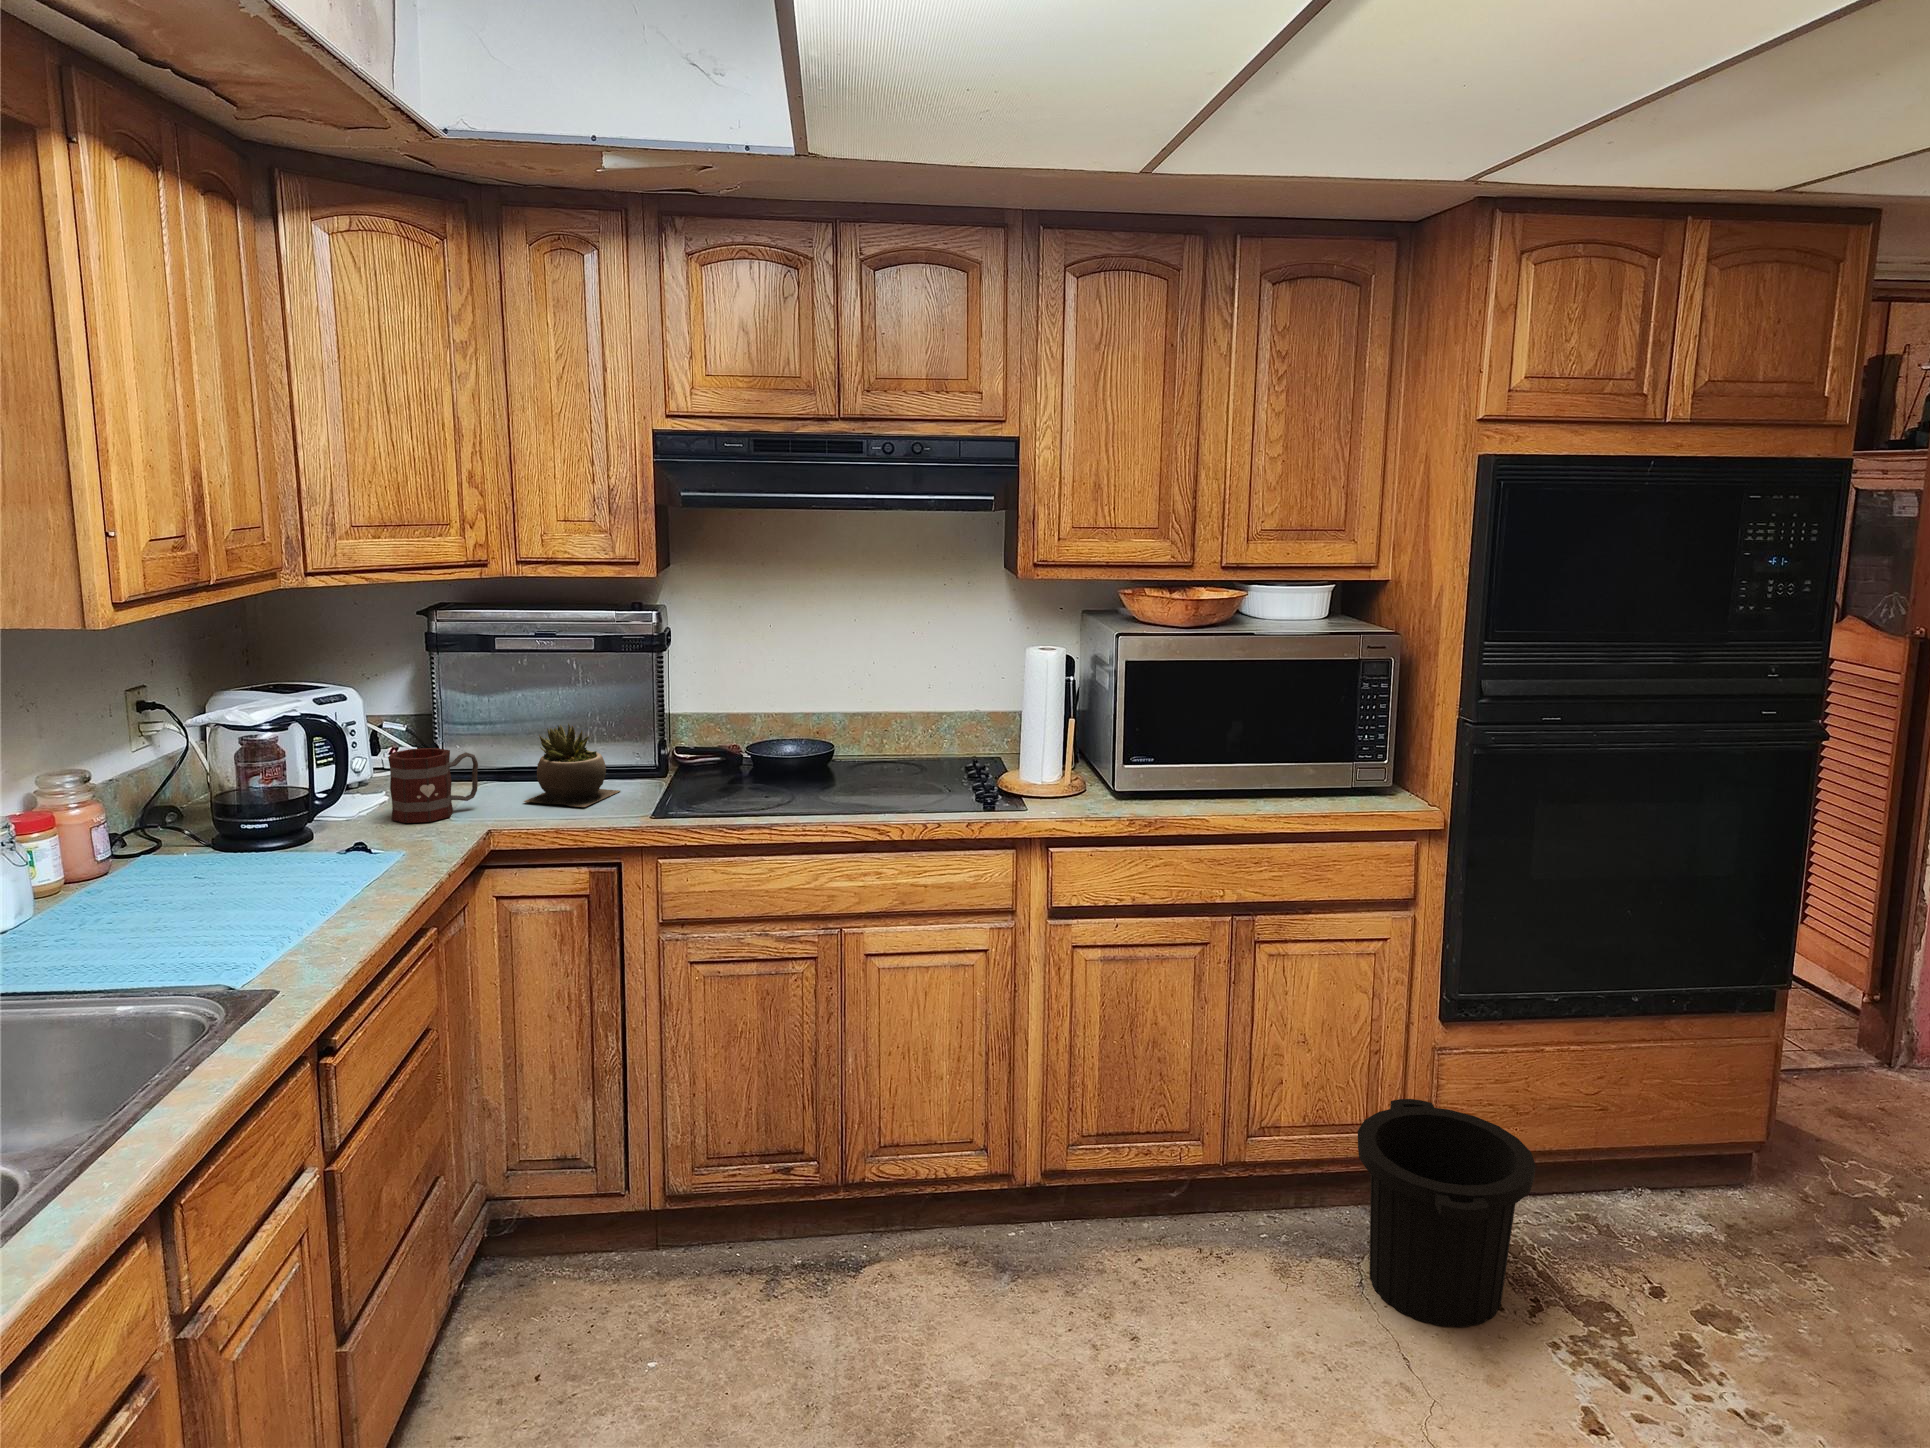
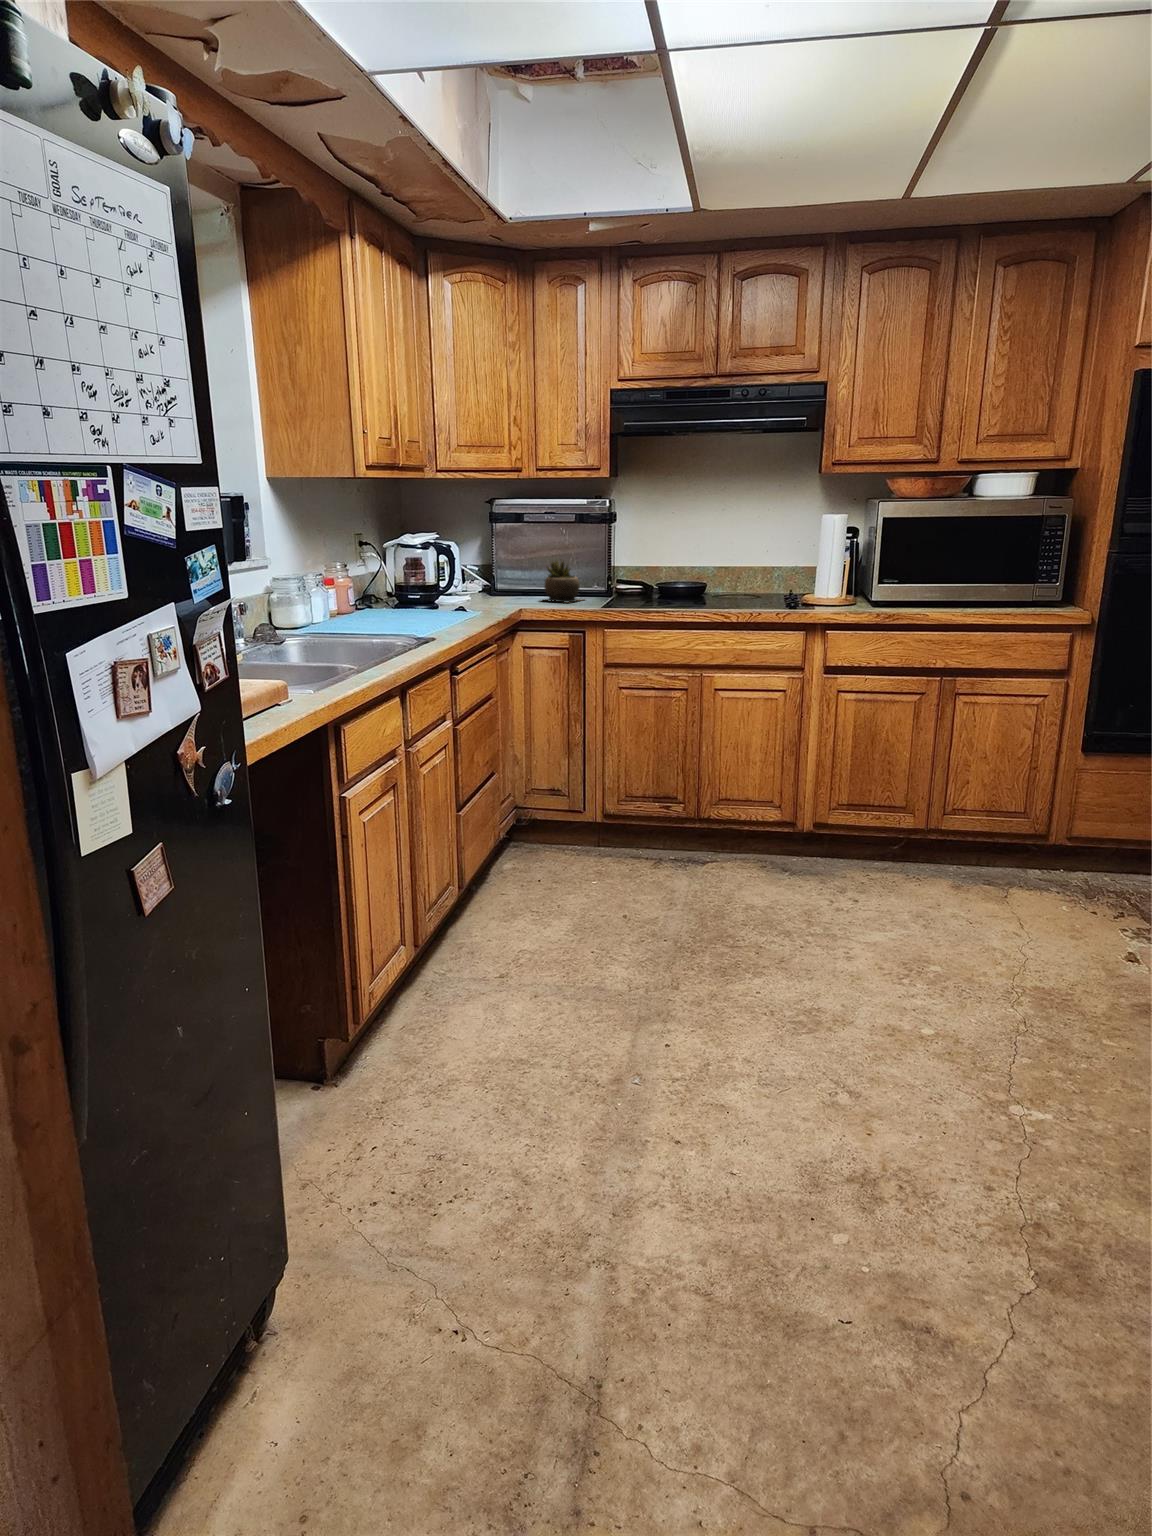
mug: present [388,748,478,823] -> none [474,569,516,604]
trash can: present [1358,1099,1536,1327] -> none [1009,799,1126,919]

